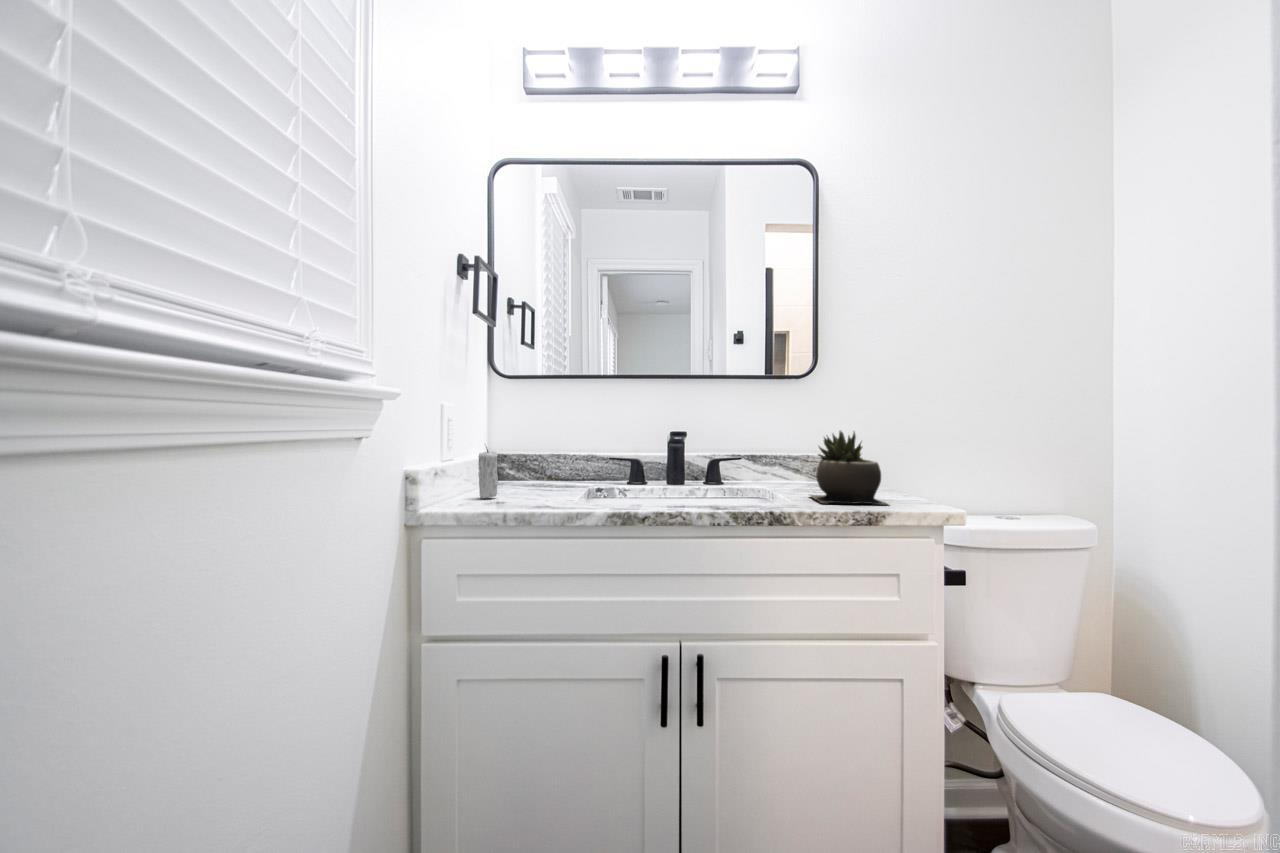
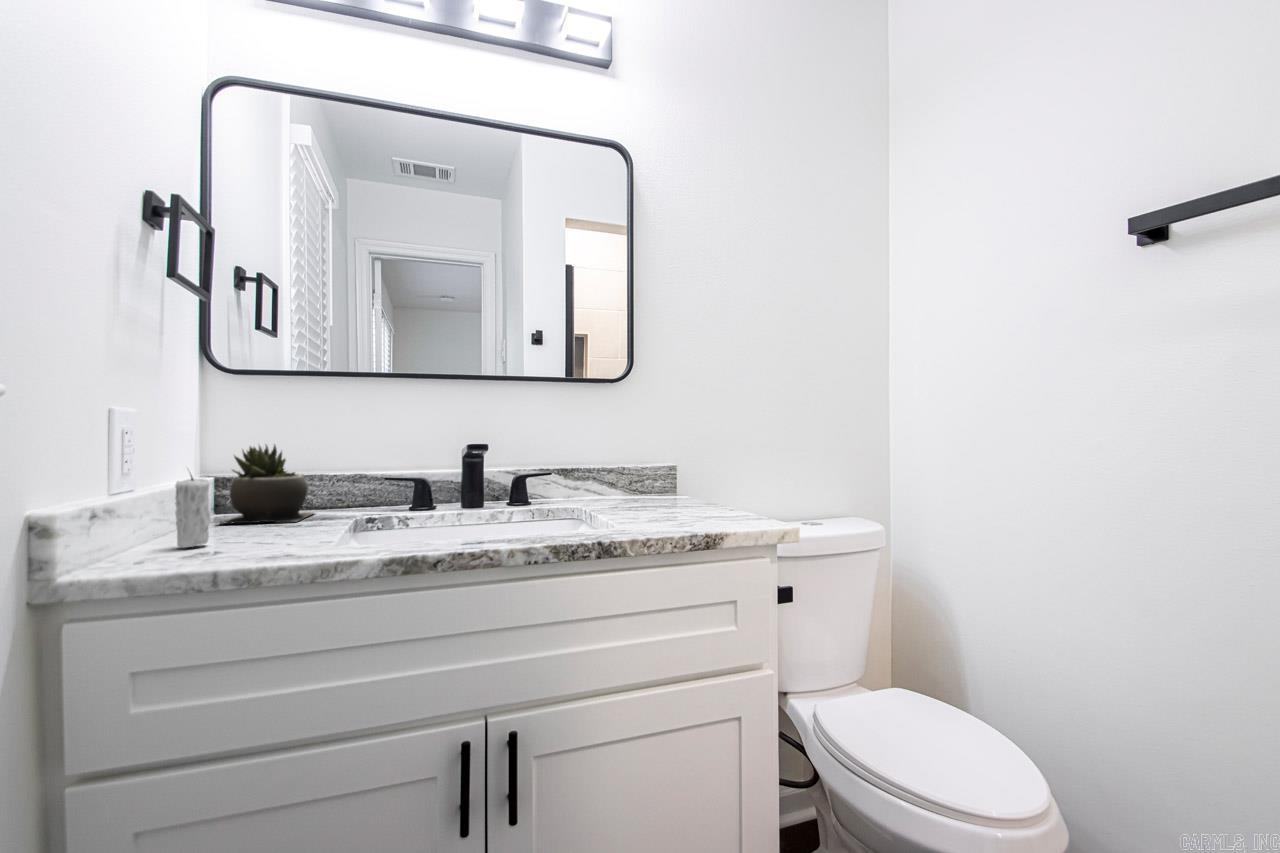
succulent plant: present [810,431,887,505] -> present [218,445,314,524]

